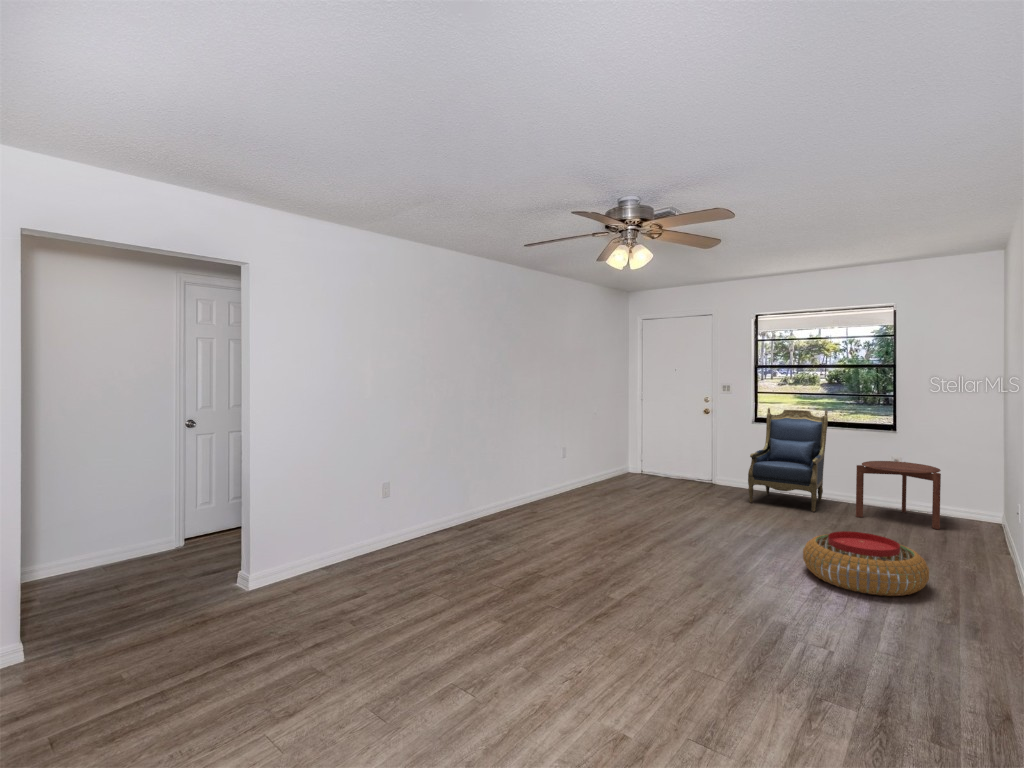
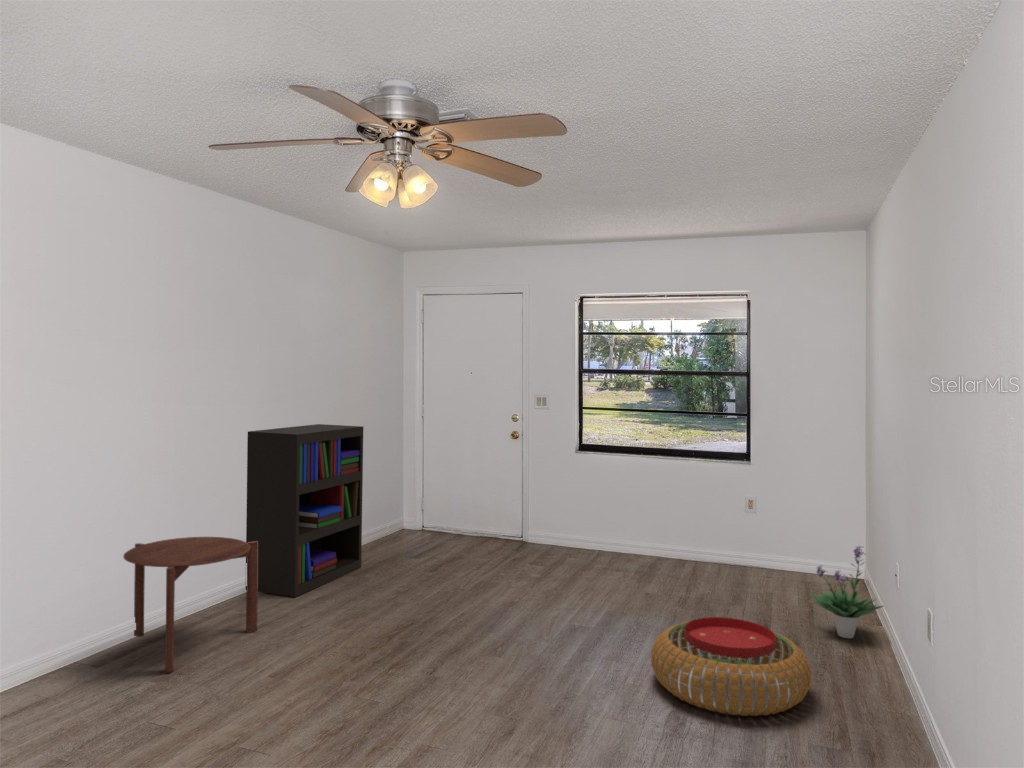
bookshelf: none [535,403,604,506] -> present [246,424,363,597]
armchair: present [748,408,828,512] -> none [570,430,670,577]
side table: present [856,461,941,529] -> present [123,537,258,673]
potted plant: none [940,491,1007,561] -> present [810,546,884,638]

